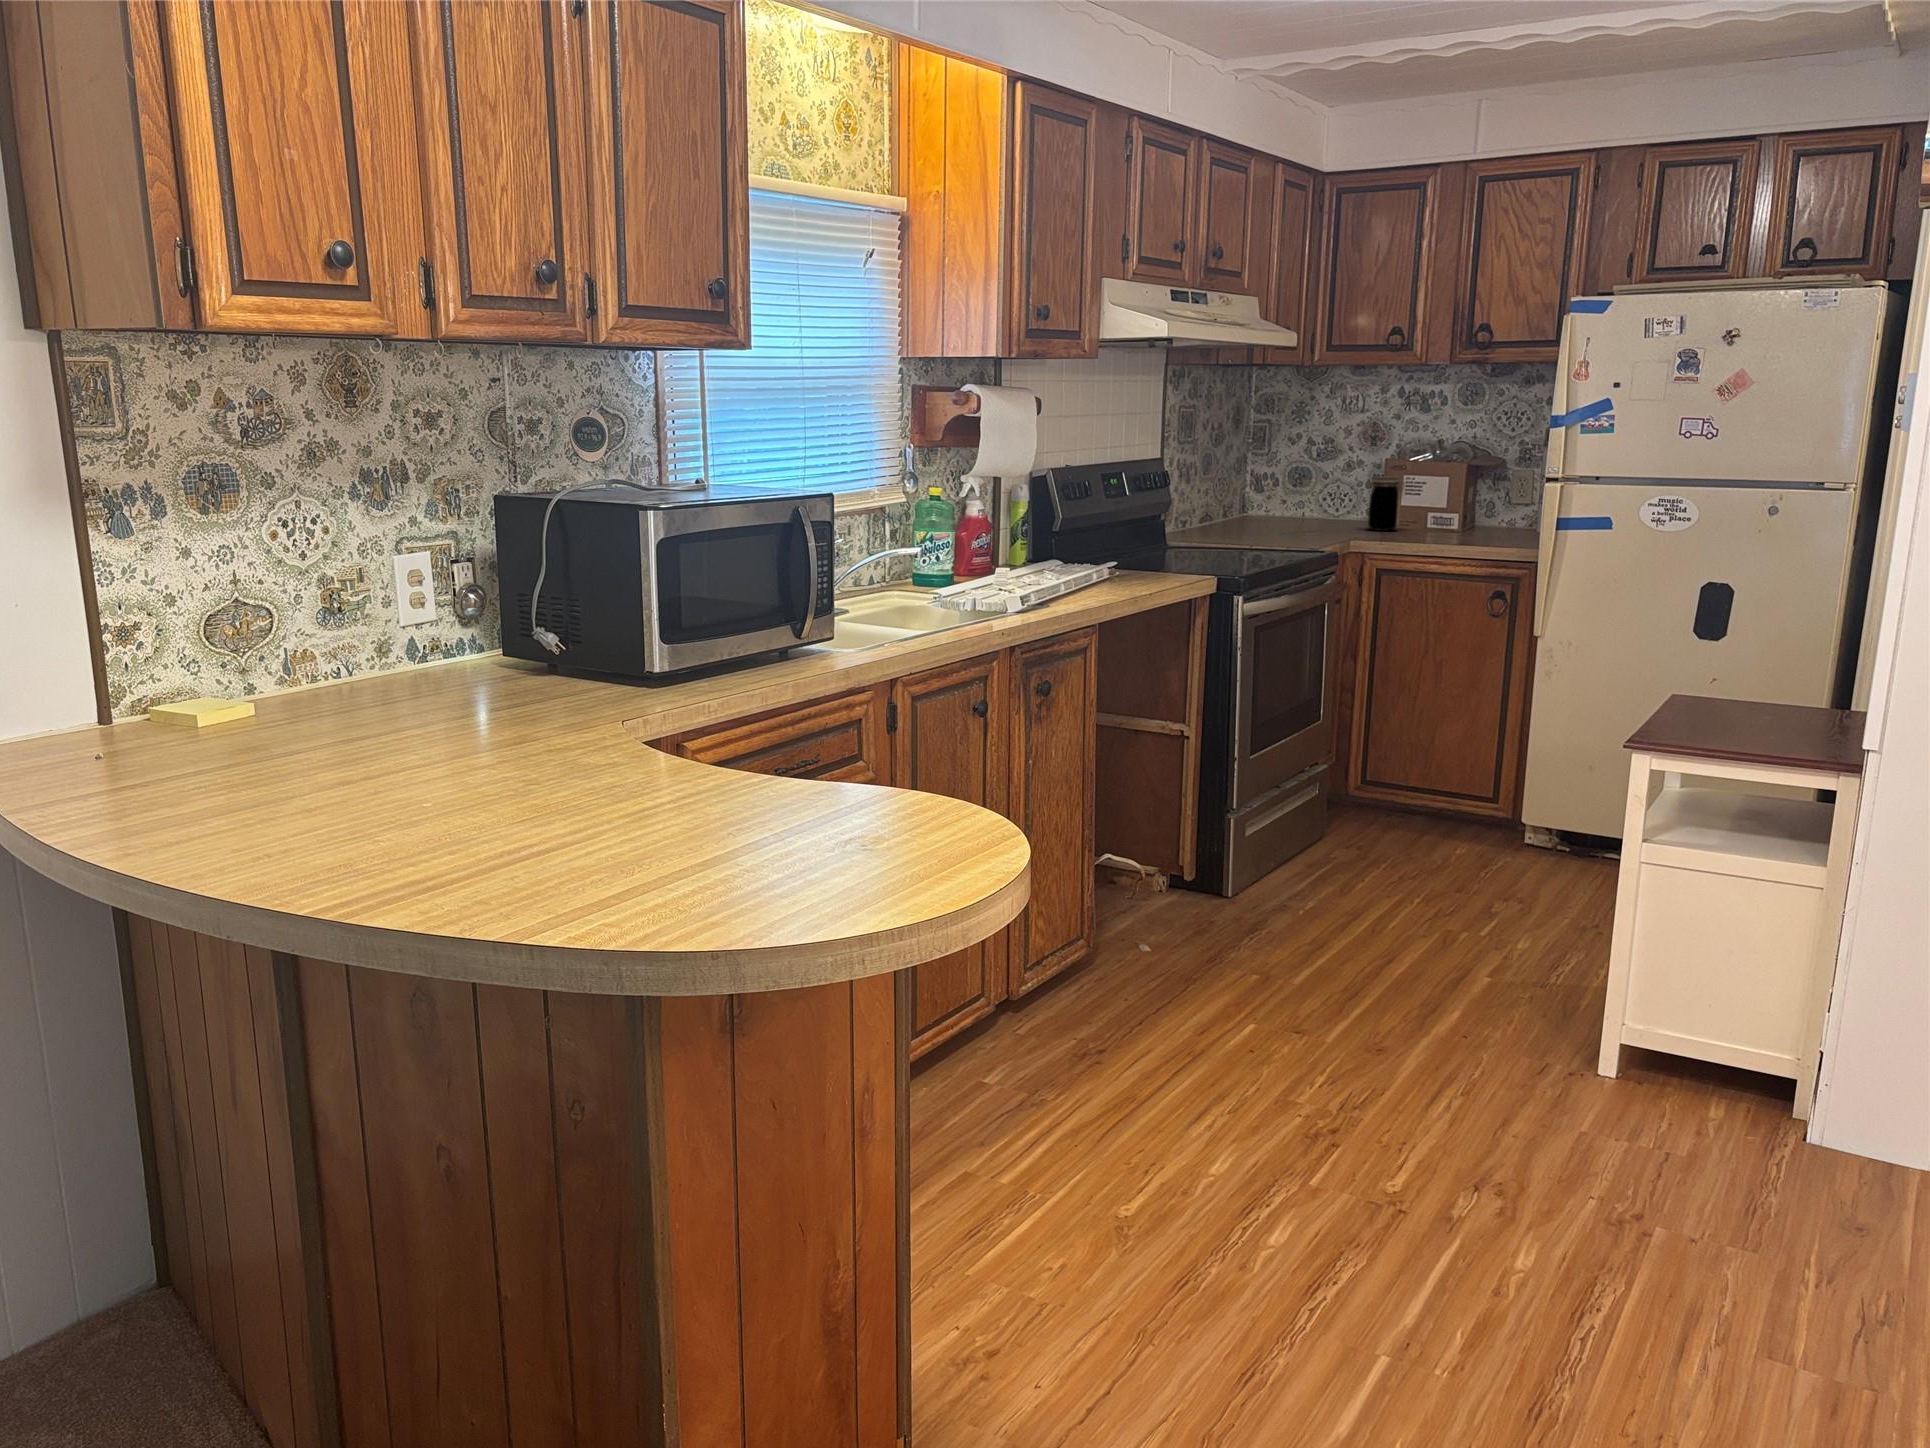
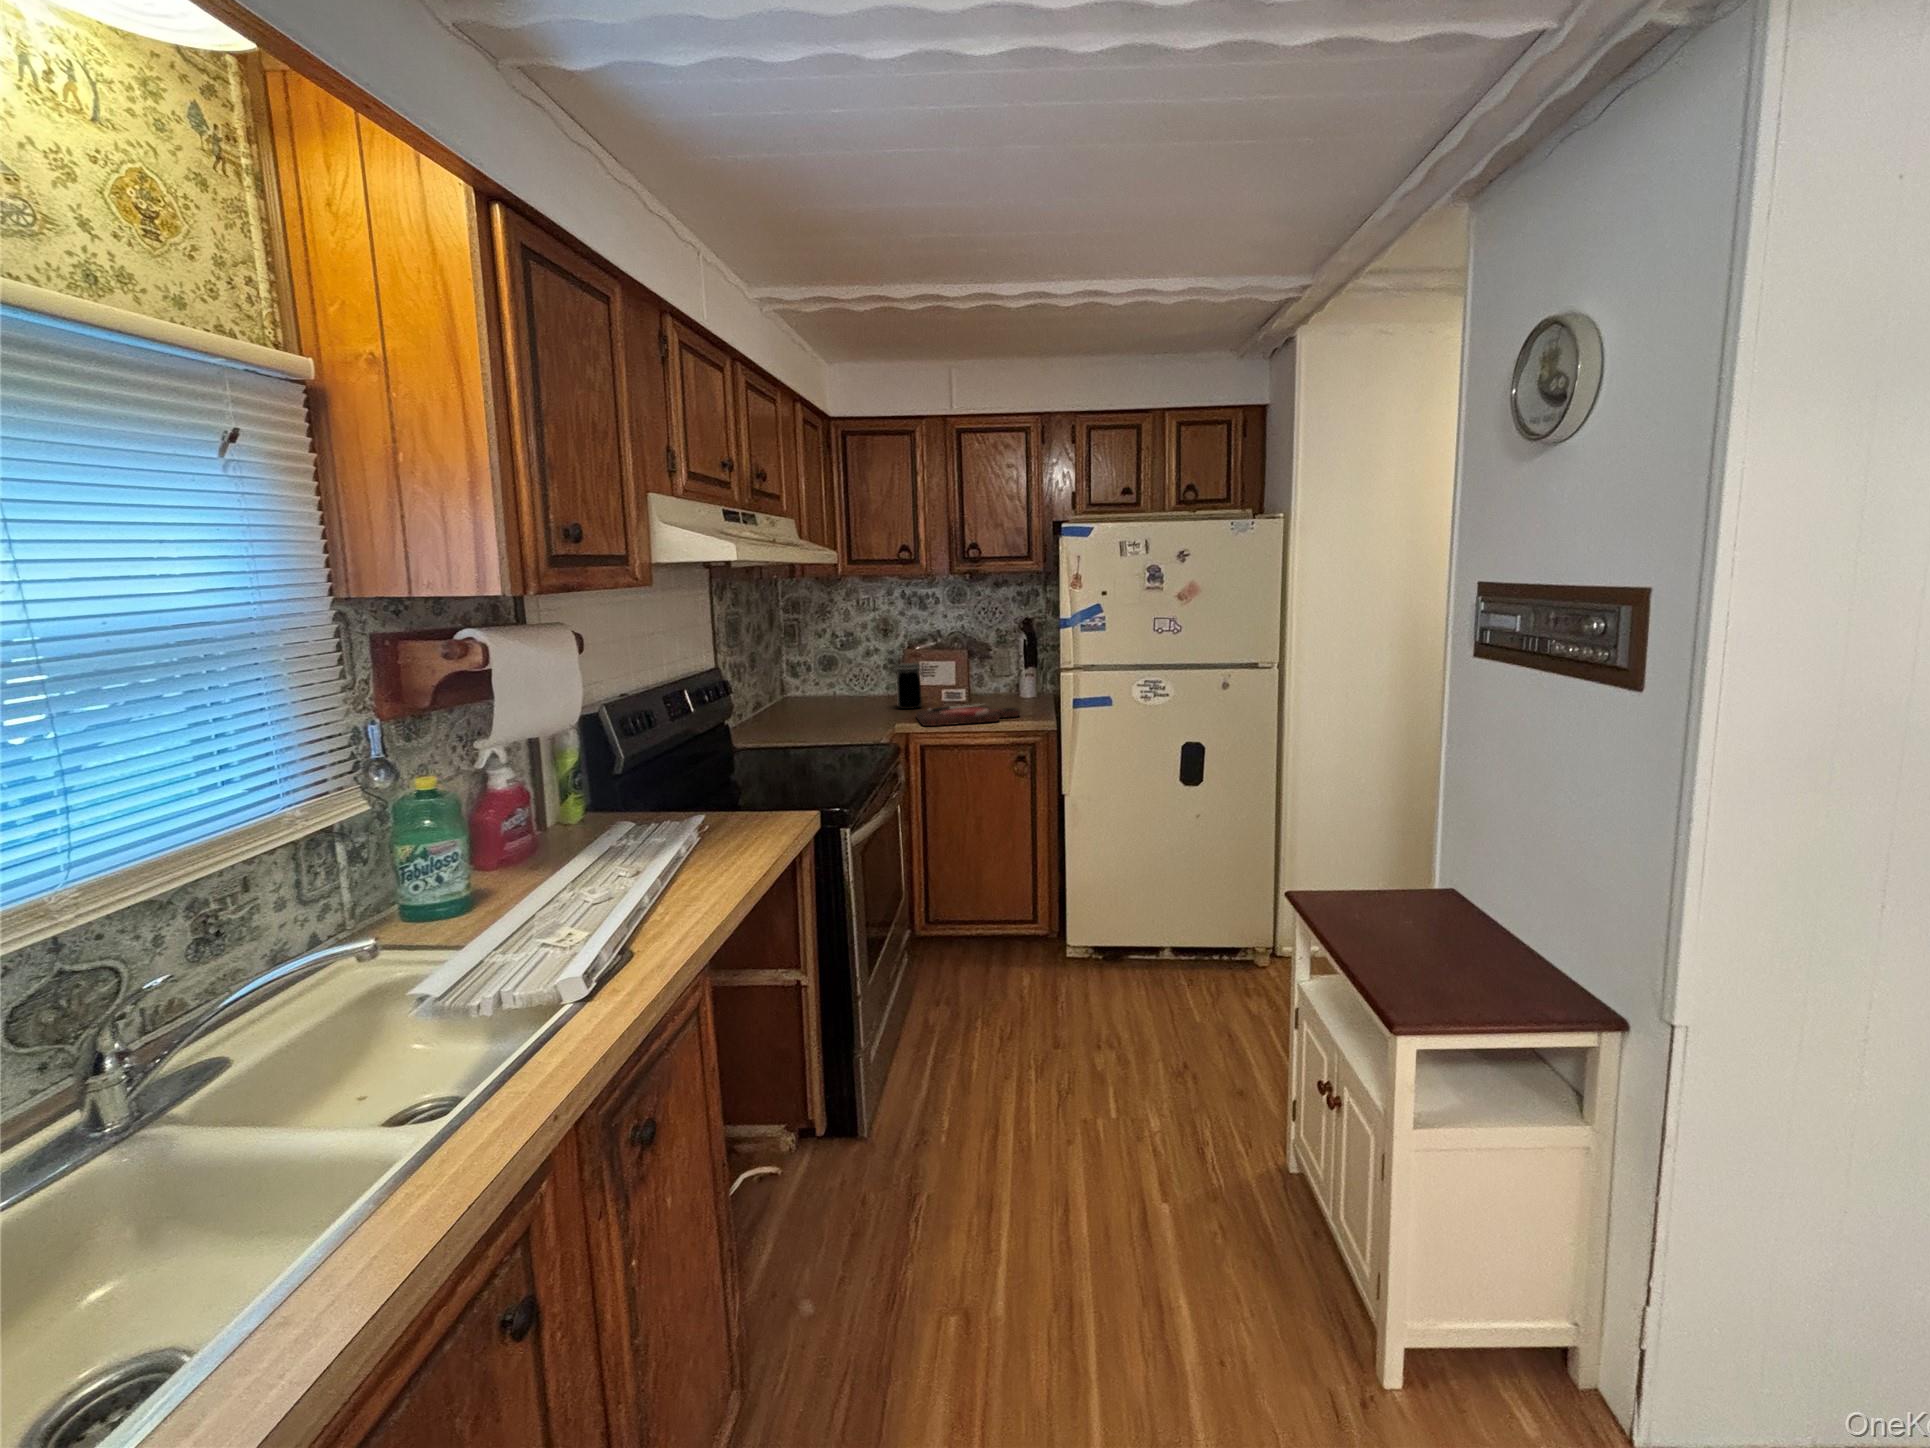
cutting board: none [1378,524,1510,544] -> present [916,705,1020,726]

